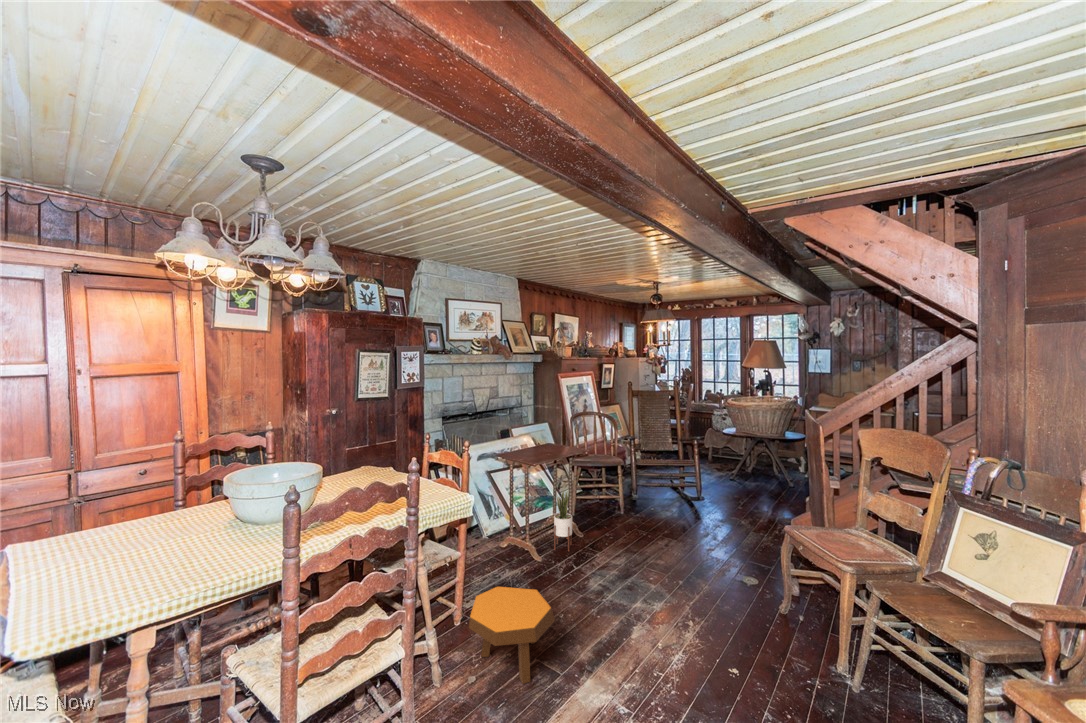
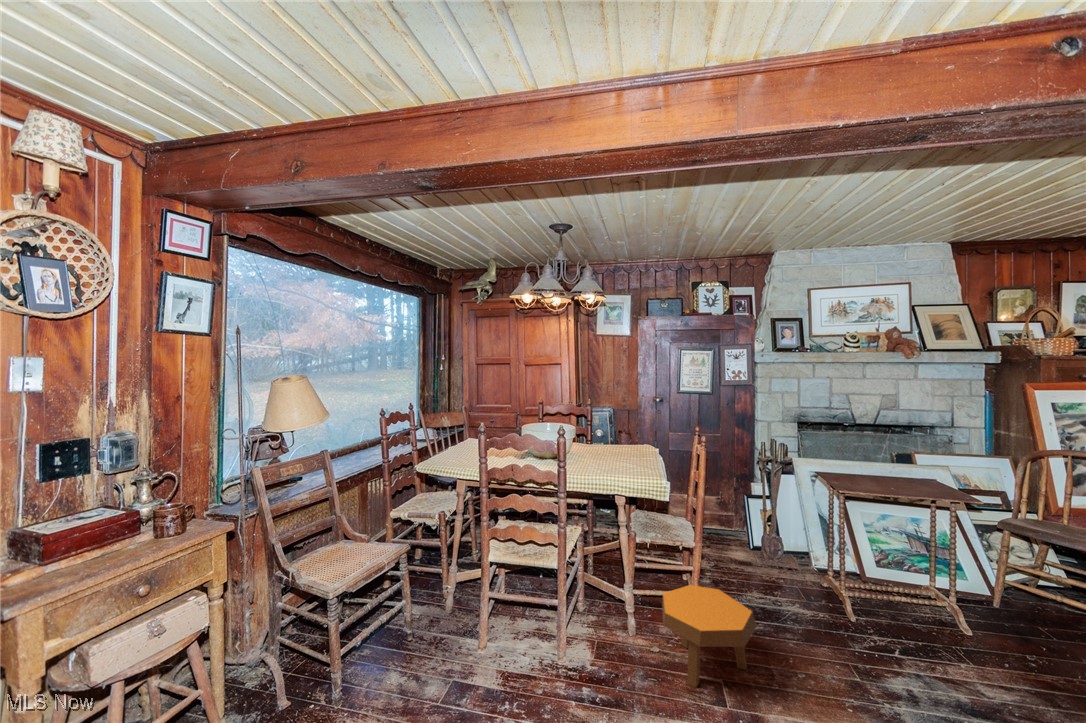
potted plant: present [554,489,572,551] -> none [892,534,934,631]

